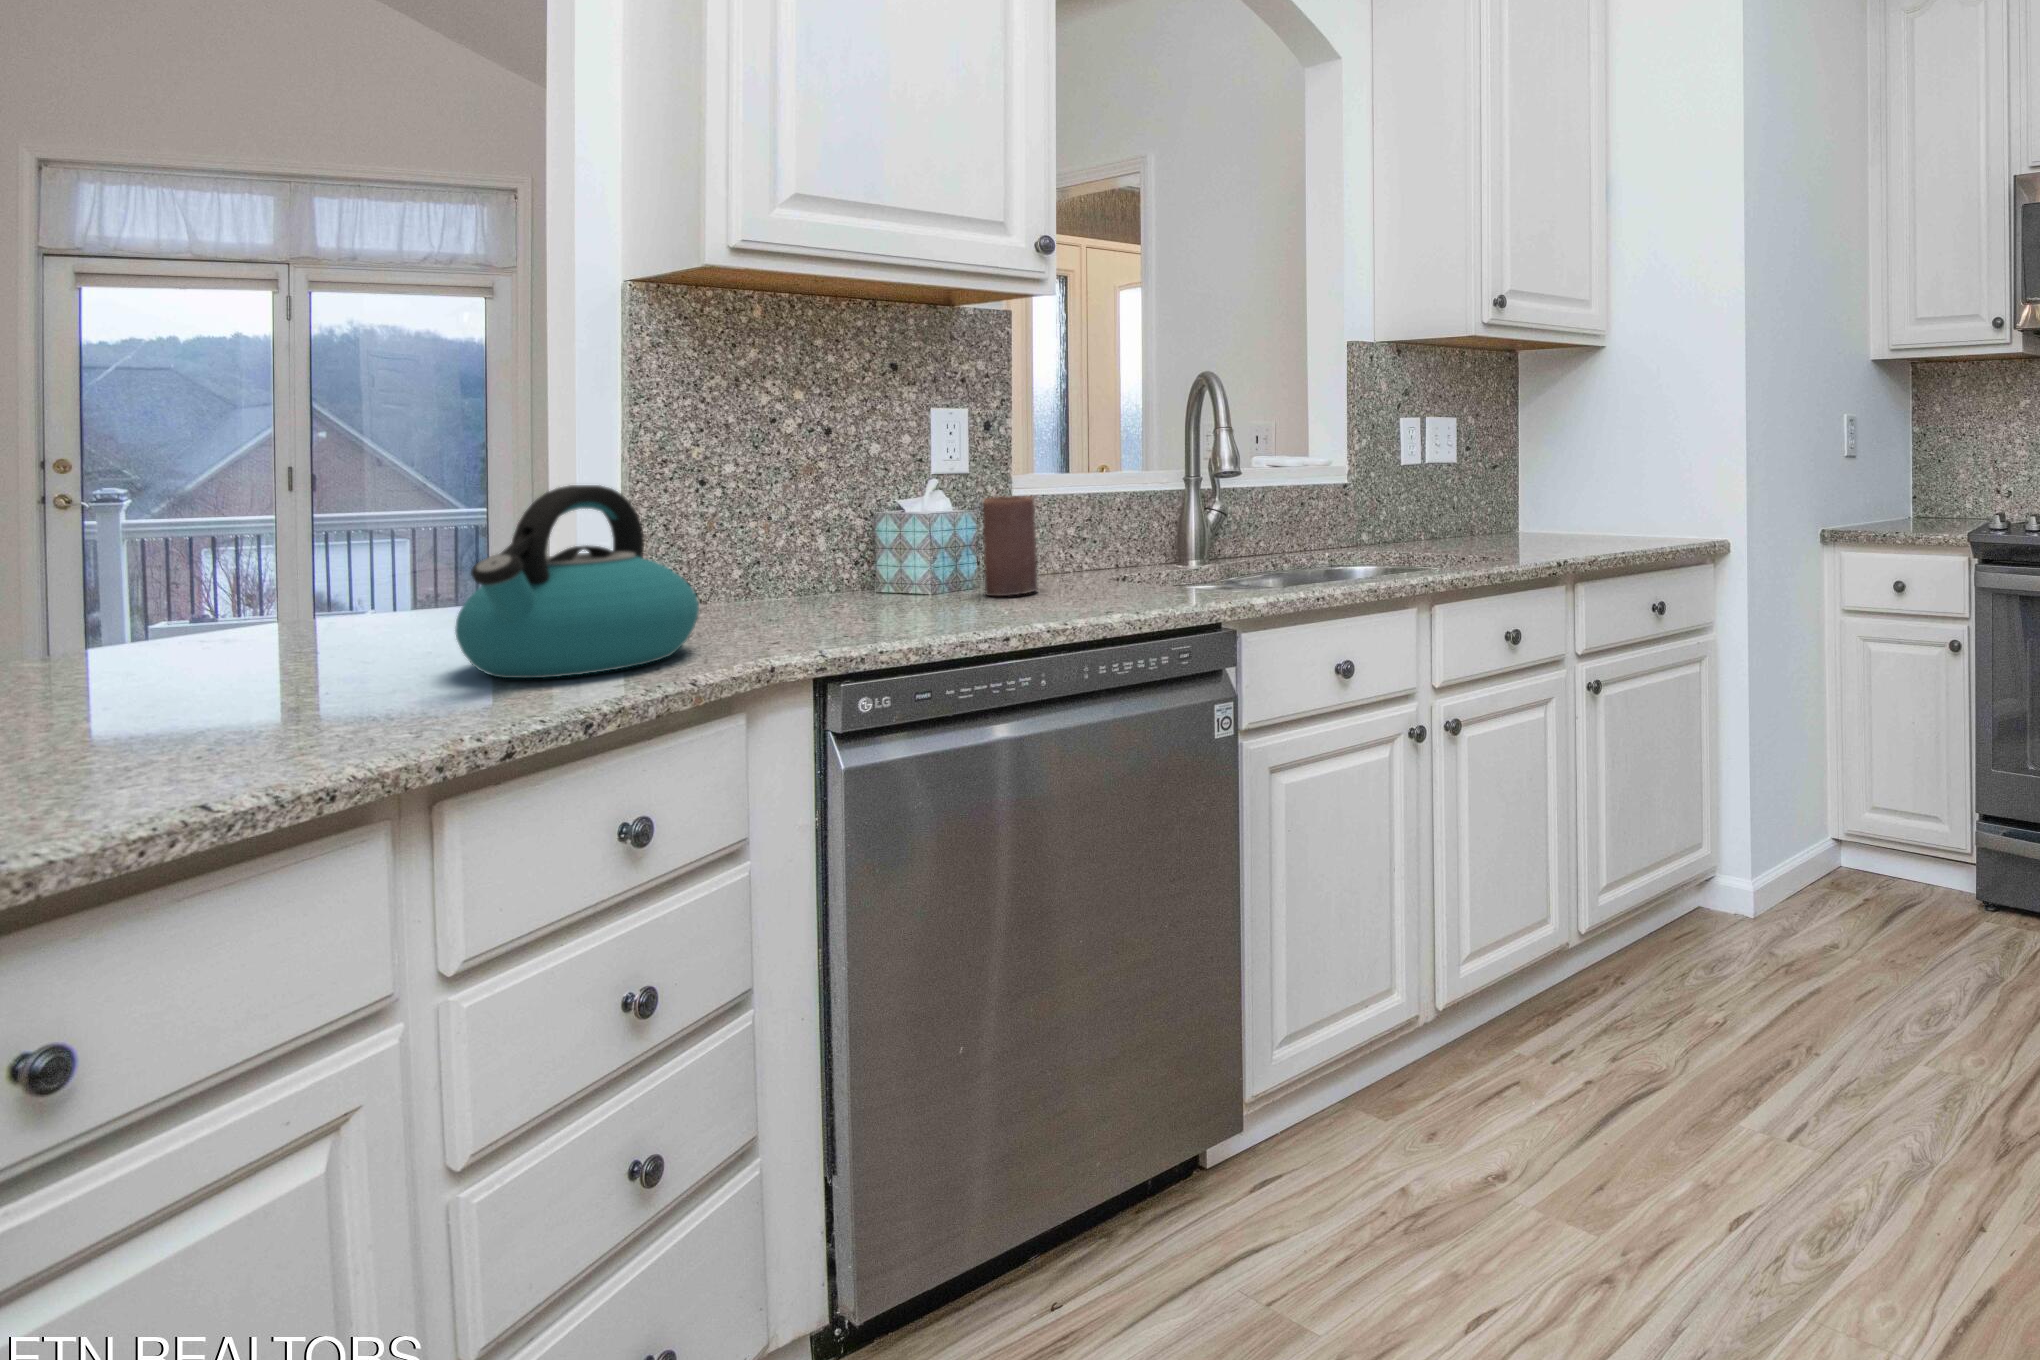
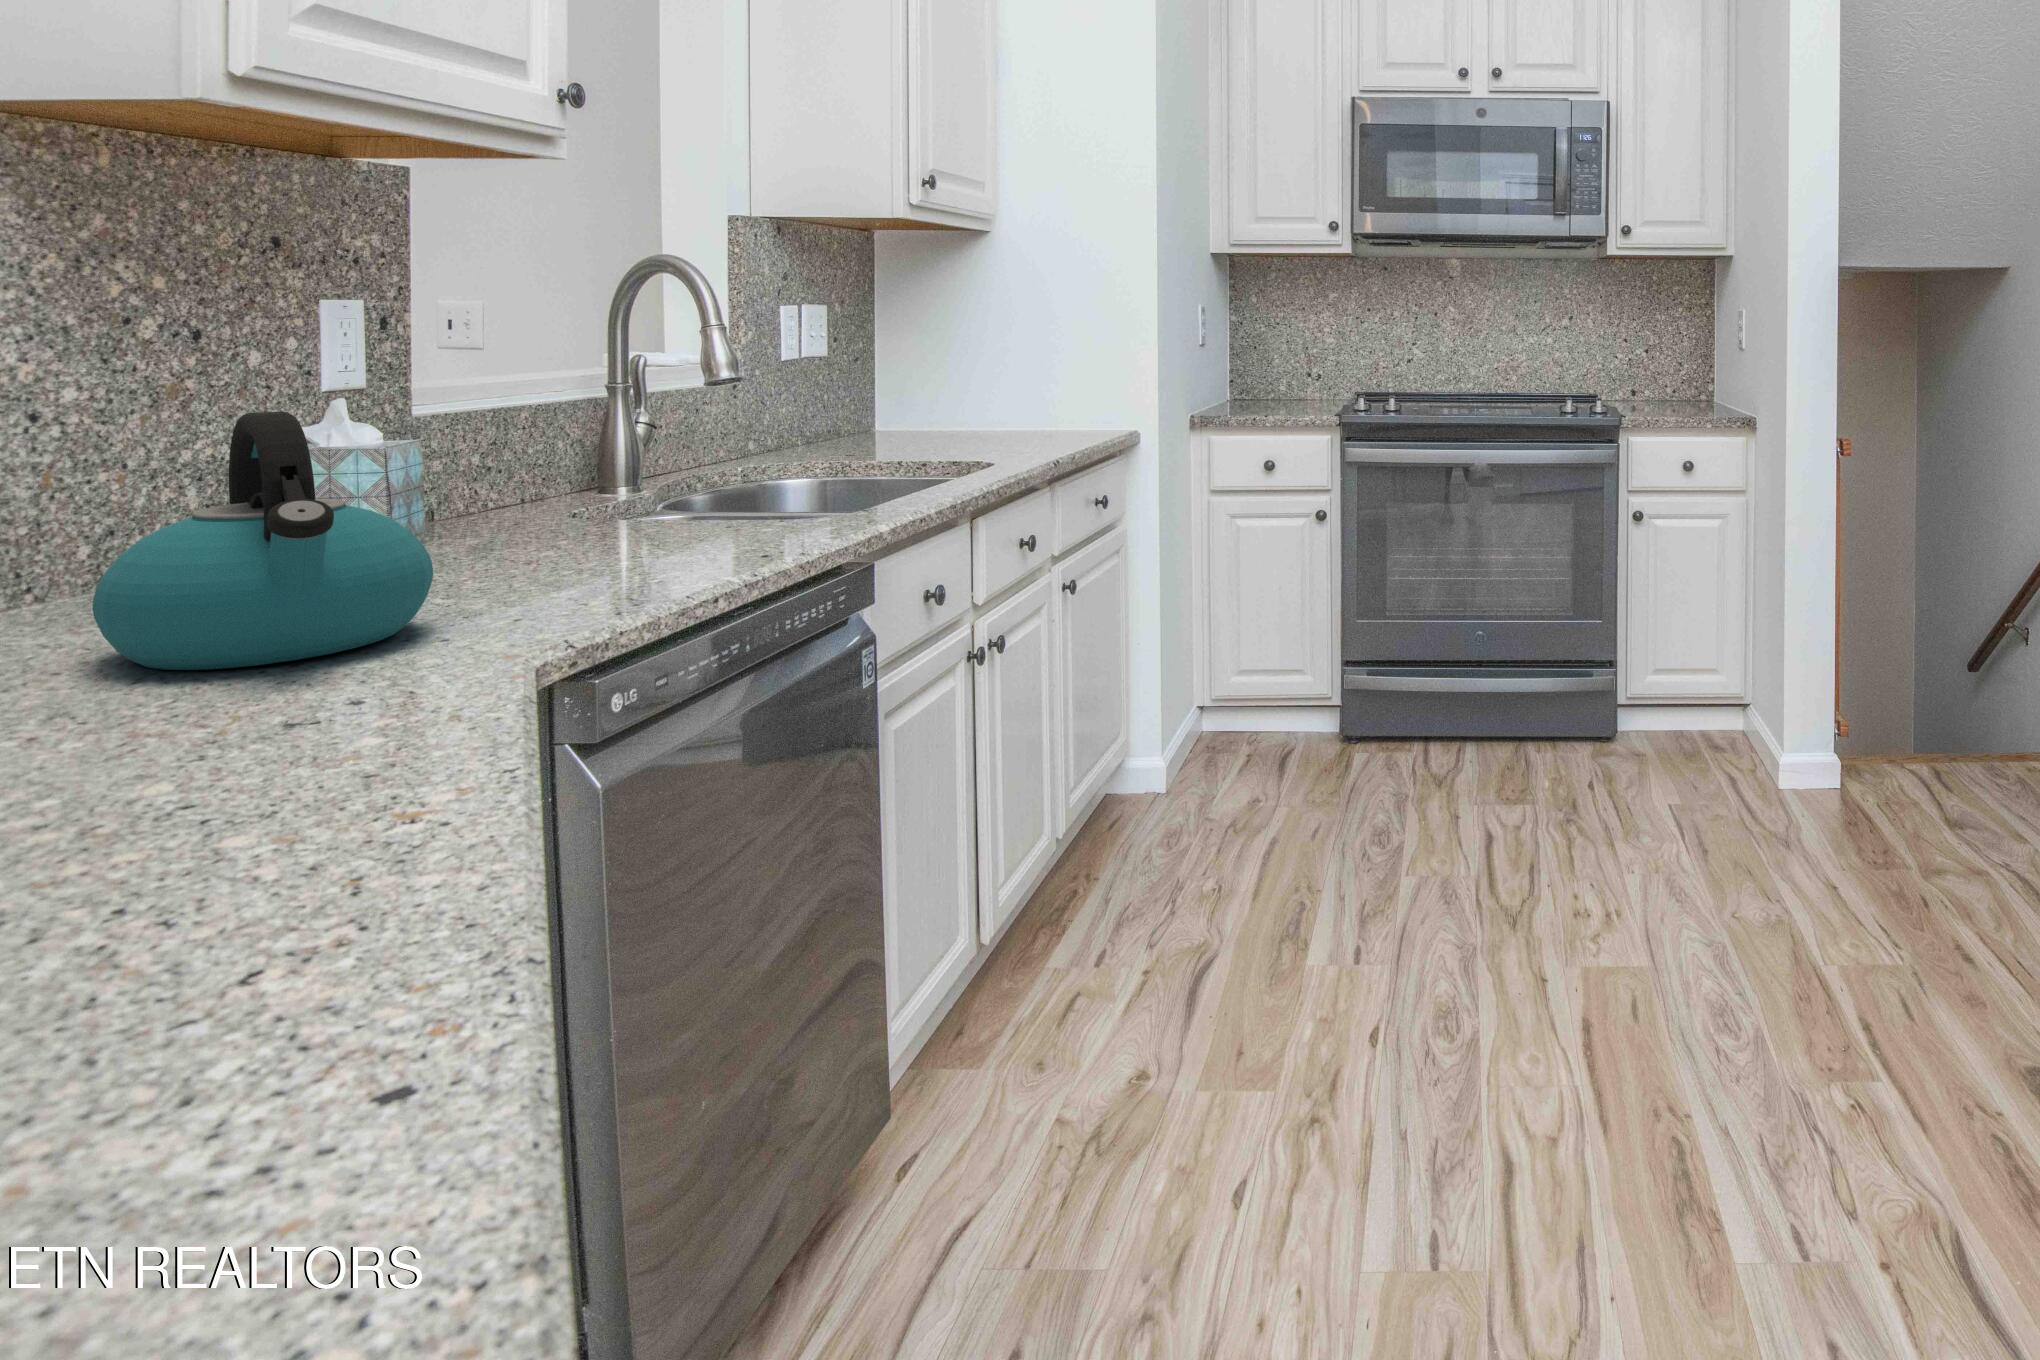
candle: present [983,496,1037,596] -> none [506,413,582,538]

